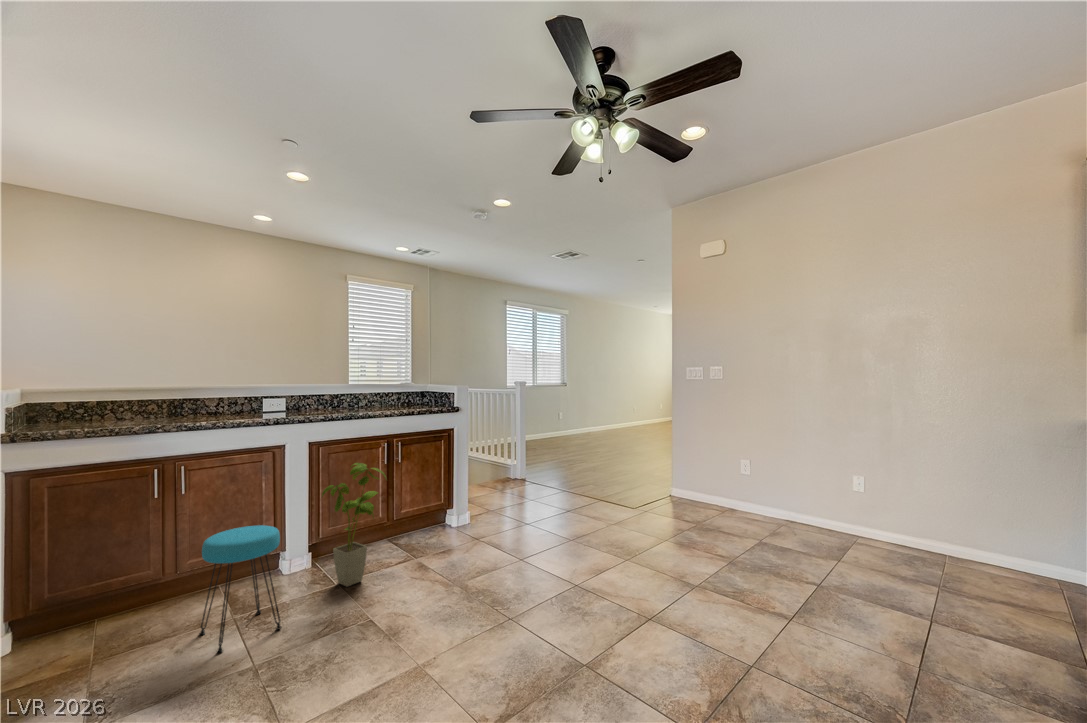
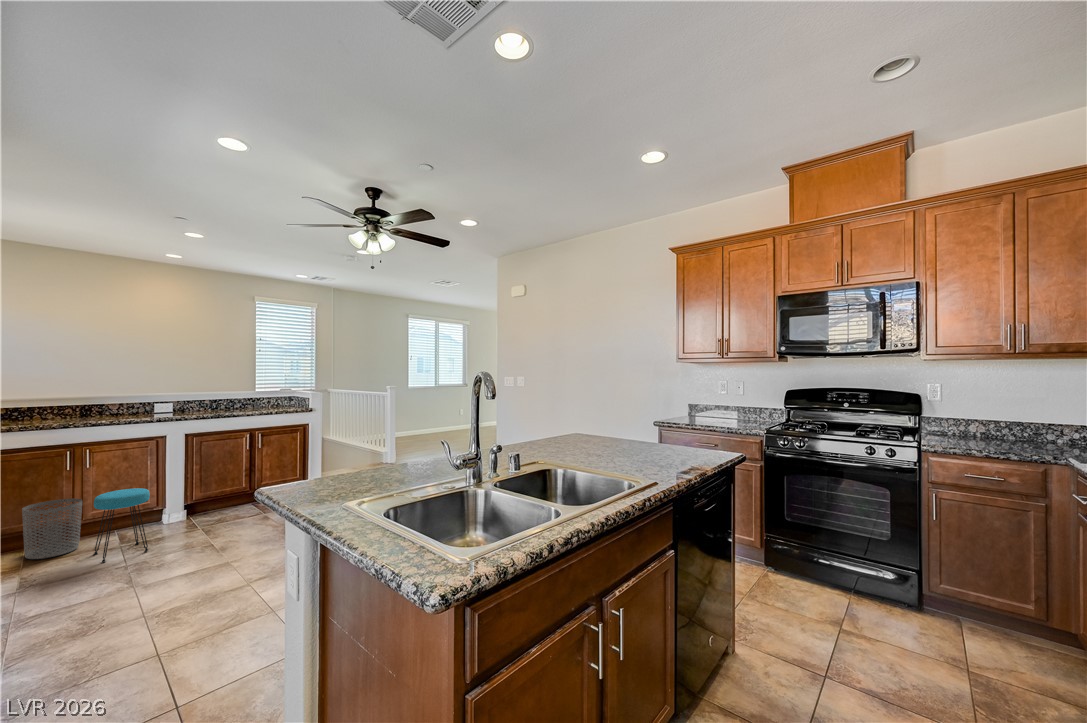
house plant: present [322,463,387,587] -> none [188,449,236,530]
waste bin: none [92,541,178,644] -> present [22,499,82,559]

